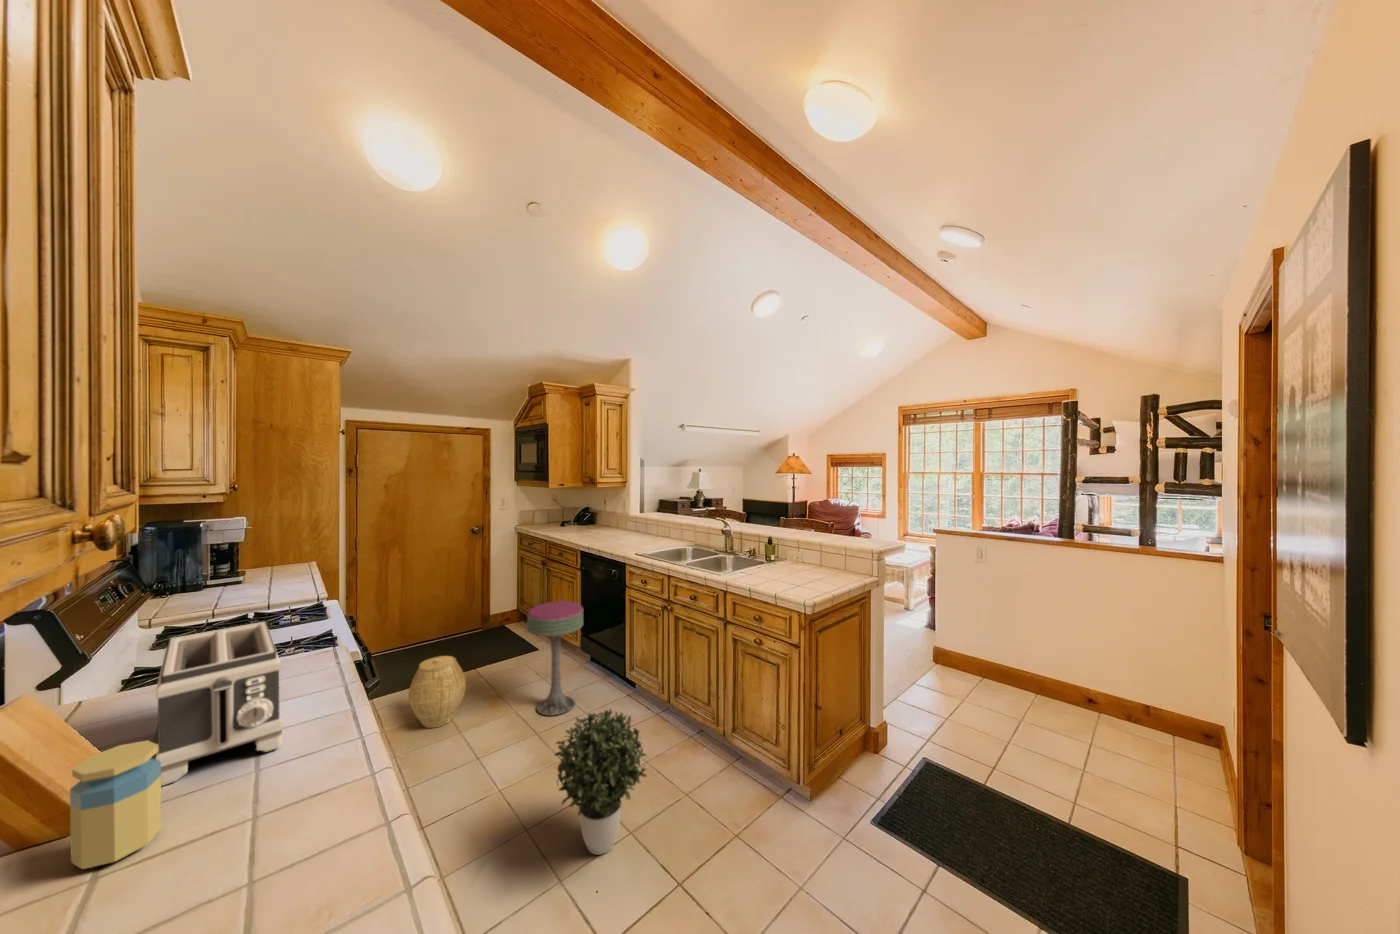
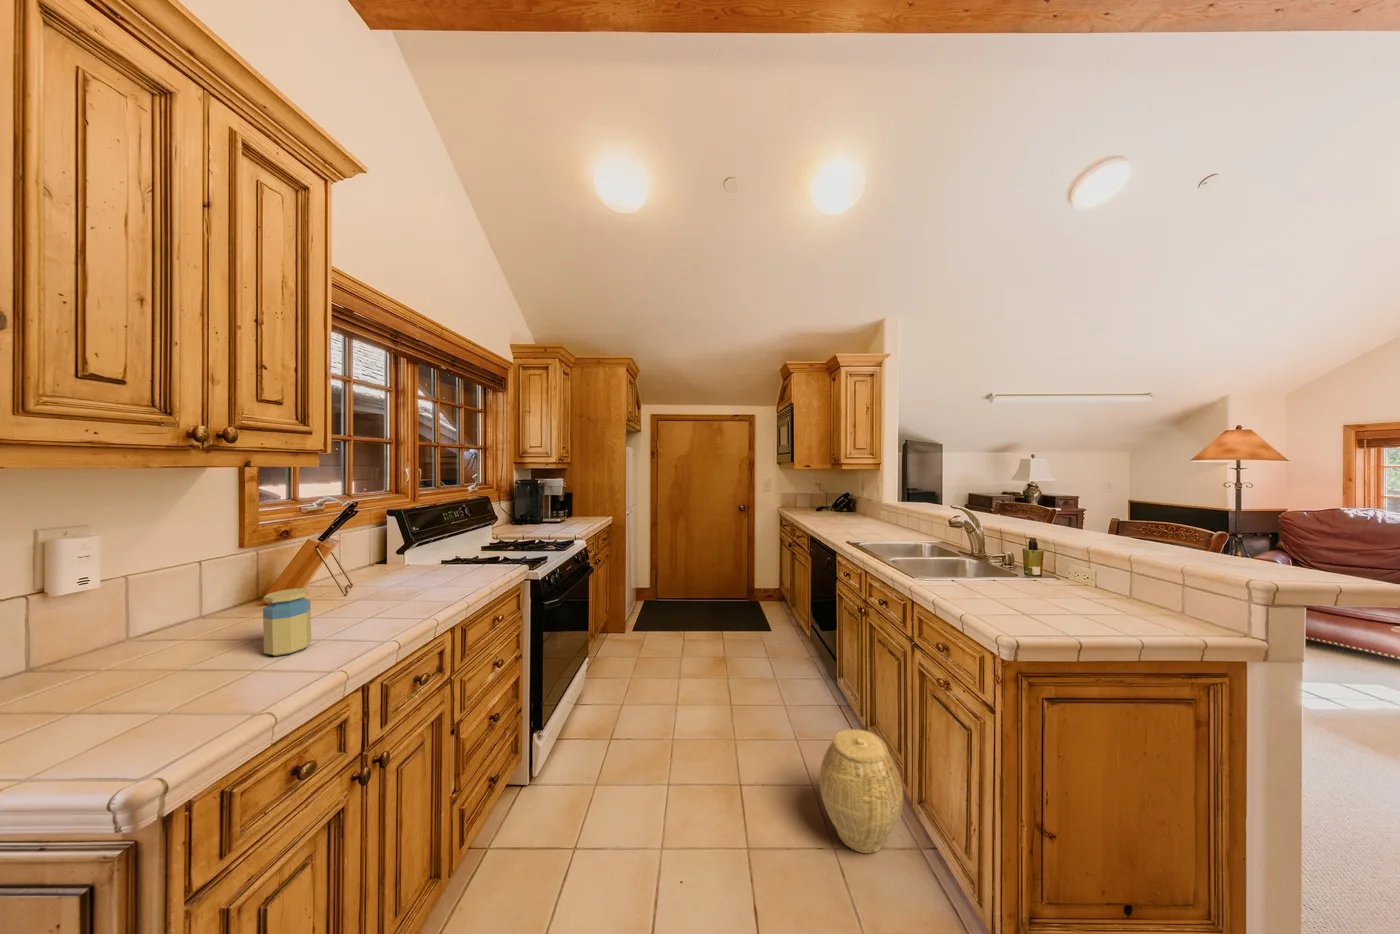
bar stool: present [527,601,584,716] -> none [735,579,790,693]
toaster: present [156,621,283,786] -> none [346,538,457,625]
woven basket: present [409,656,466,728] -> present [819,729,903,853]
potted plant: present [555,710,647,855] -> none [664,693,765,851]

